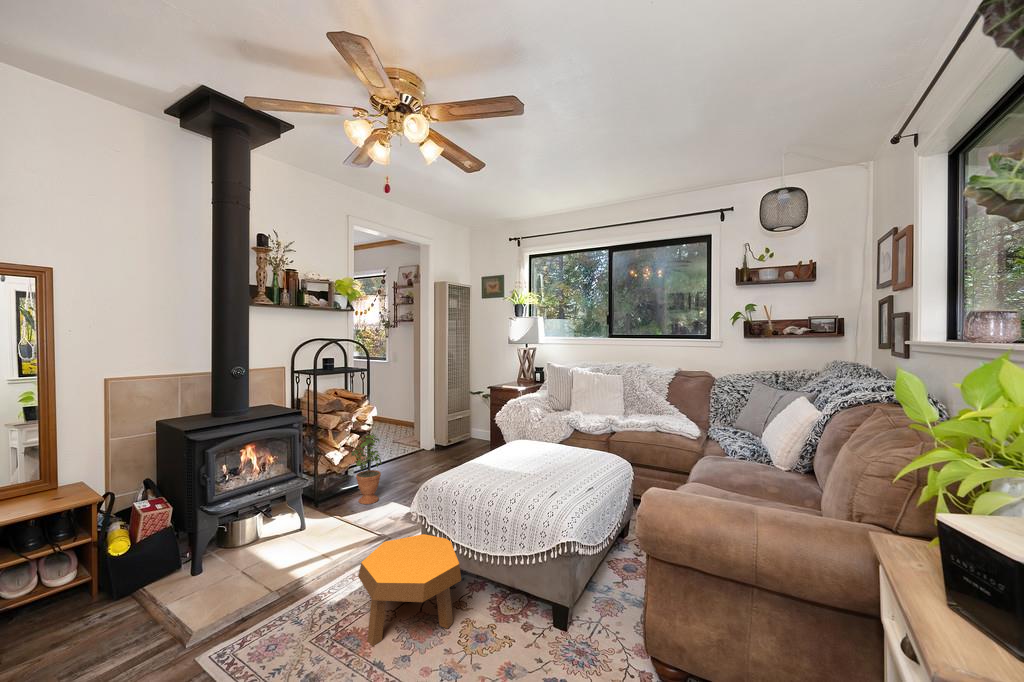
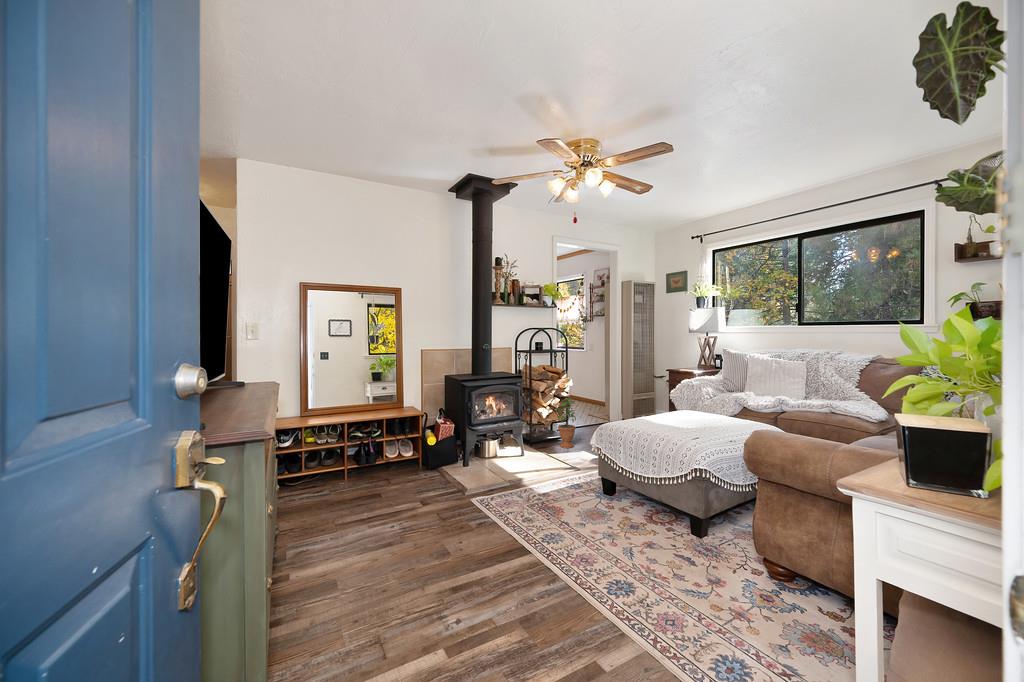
footstool: present [358,534,461,646] -> none [555,459,622,519]

